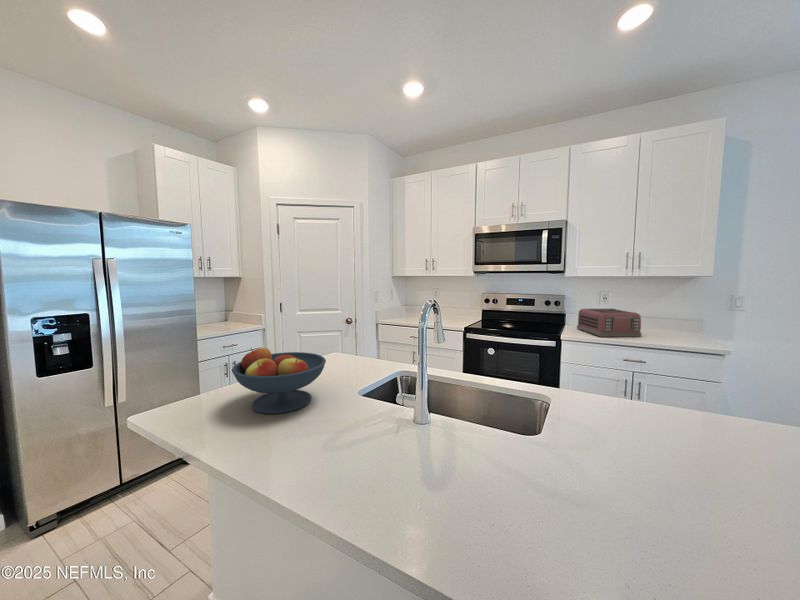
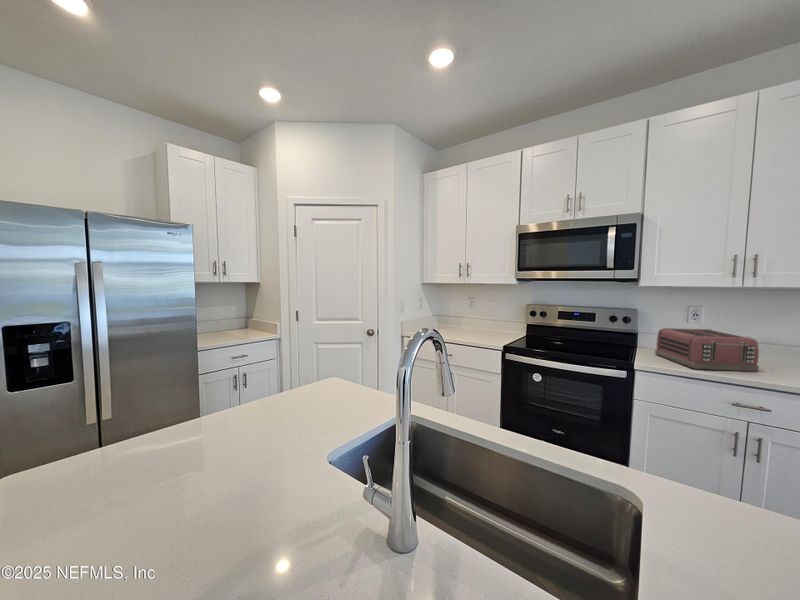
fruit bowl: present [232,348,326,414] -> none [124,390,282,504]

